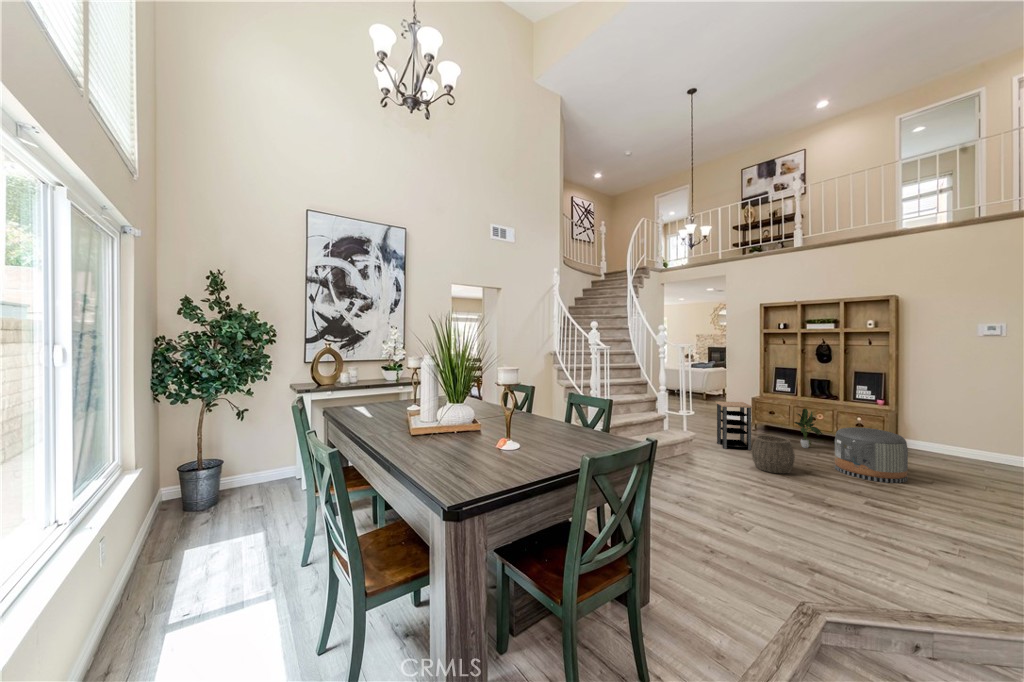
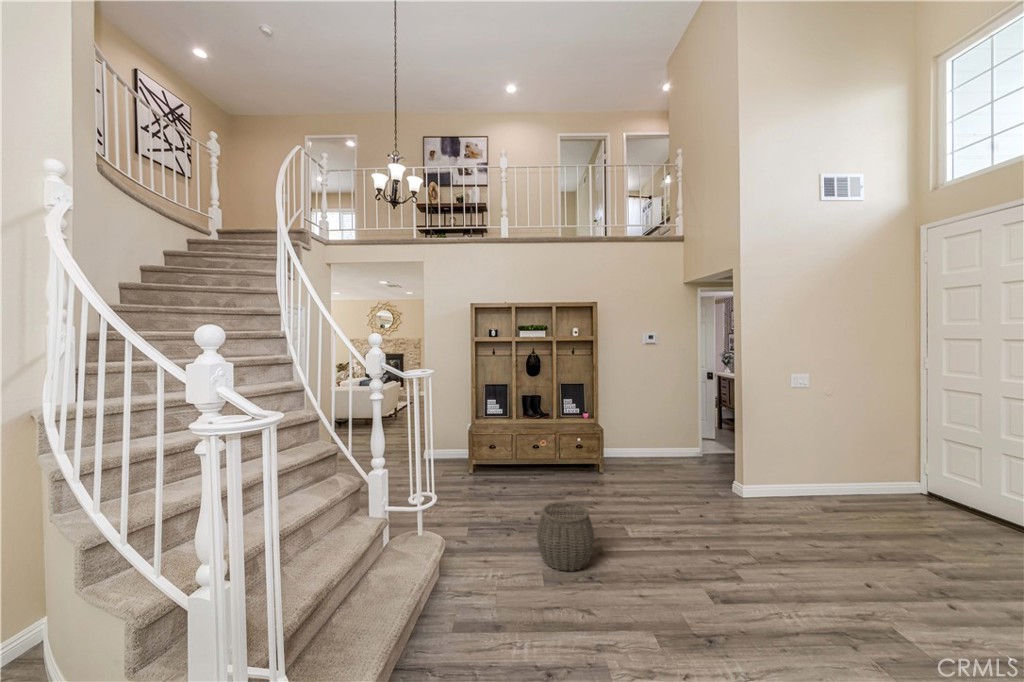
side table: present [716,401,753,450] -> none [449,445,505,532]
potted plant: present [794,409,823,448] -> none [530,439,563,491]
pouf: present [835,427,908,483] -> none [601,459,671,533]

